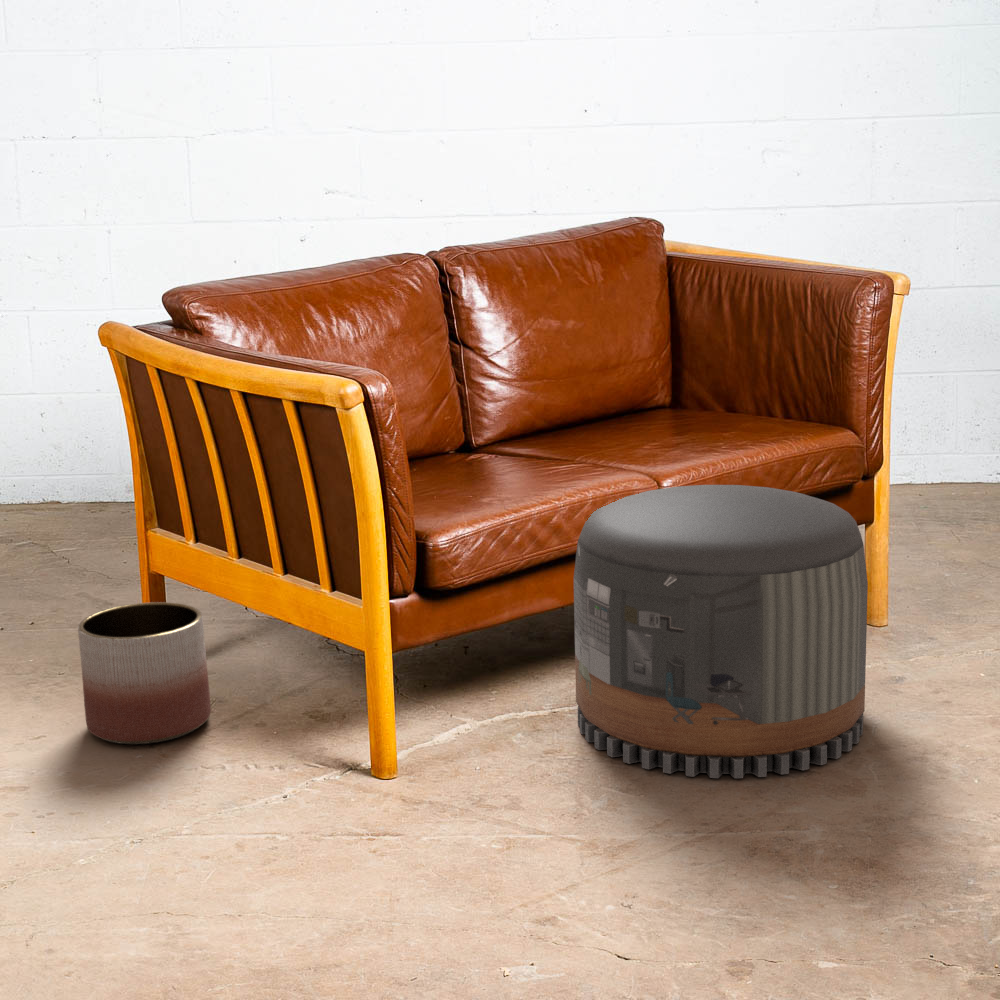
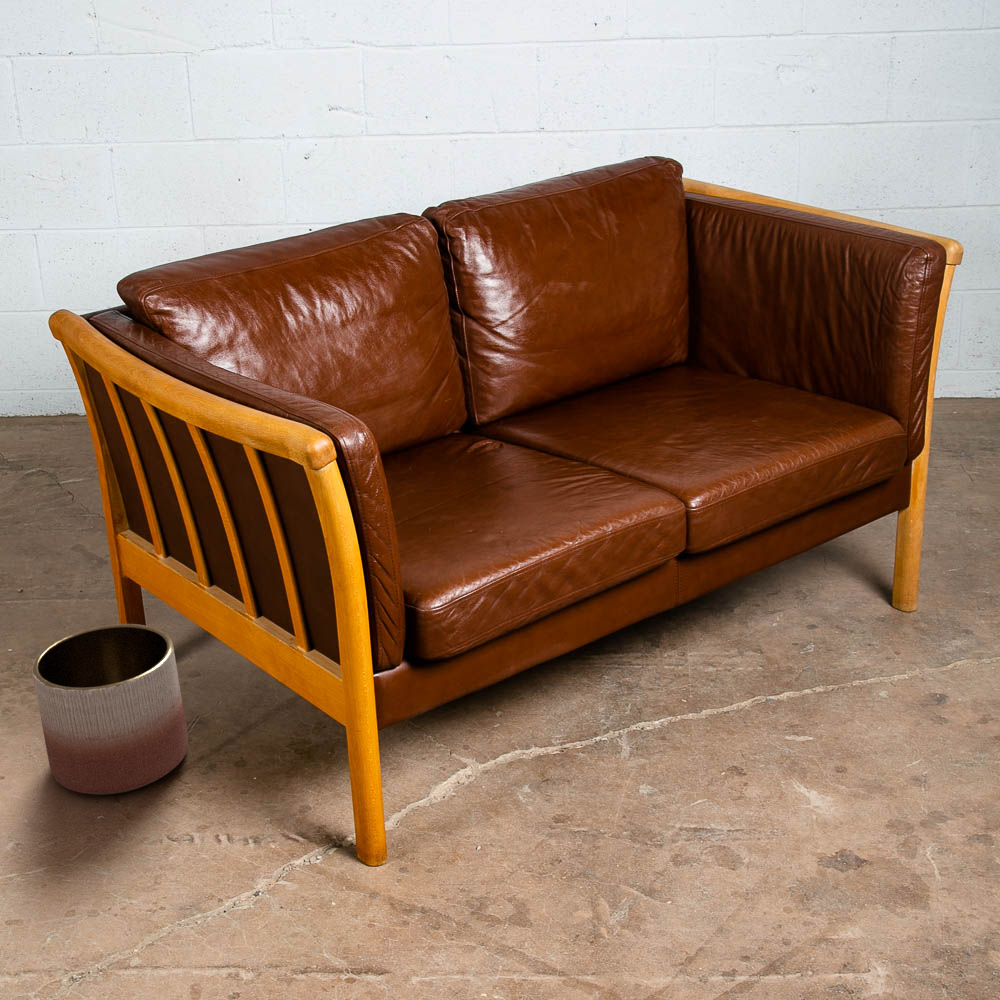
pouf: present [574,485,868,778] -> none [588,500,927,869]

